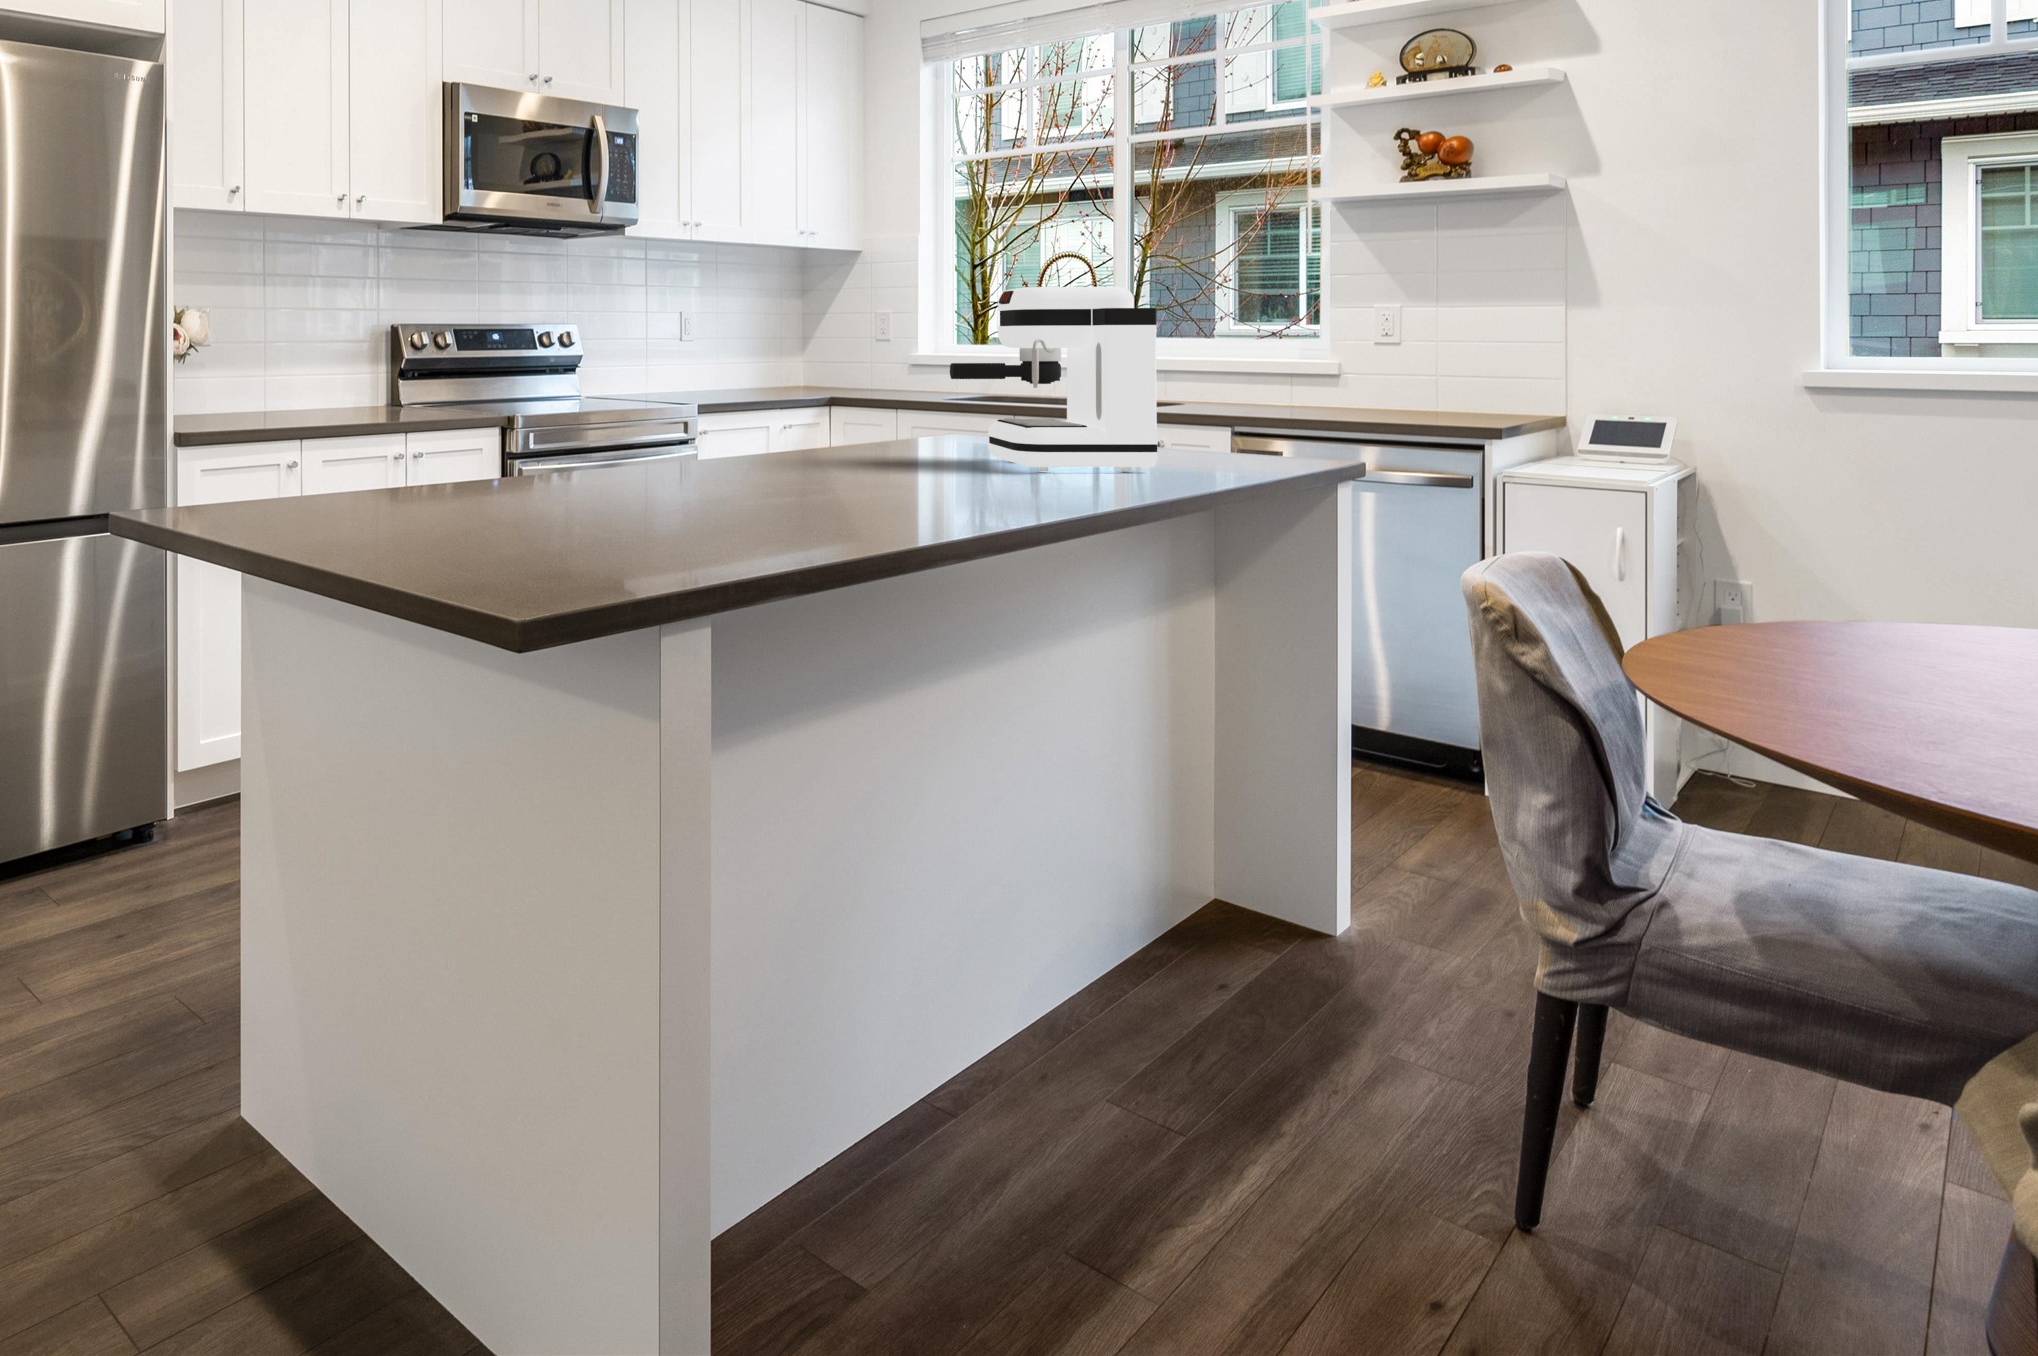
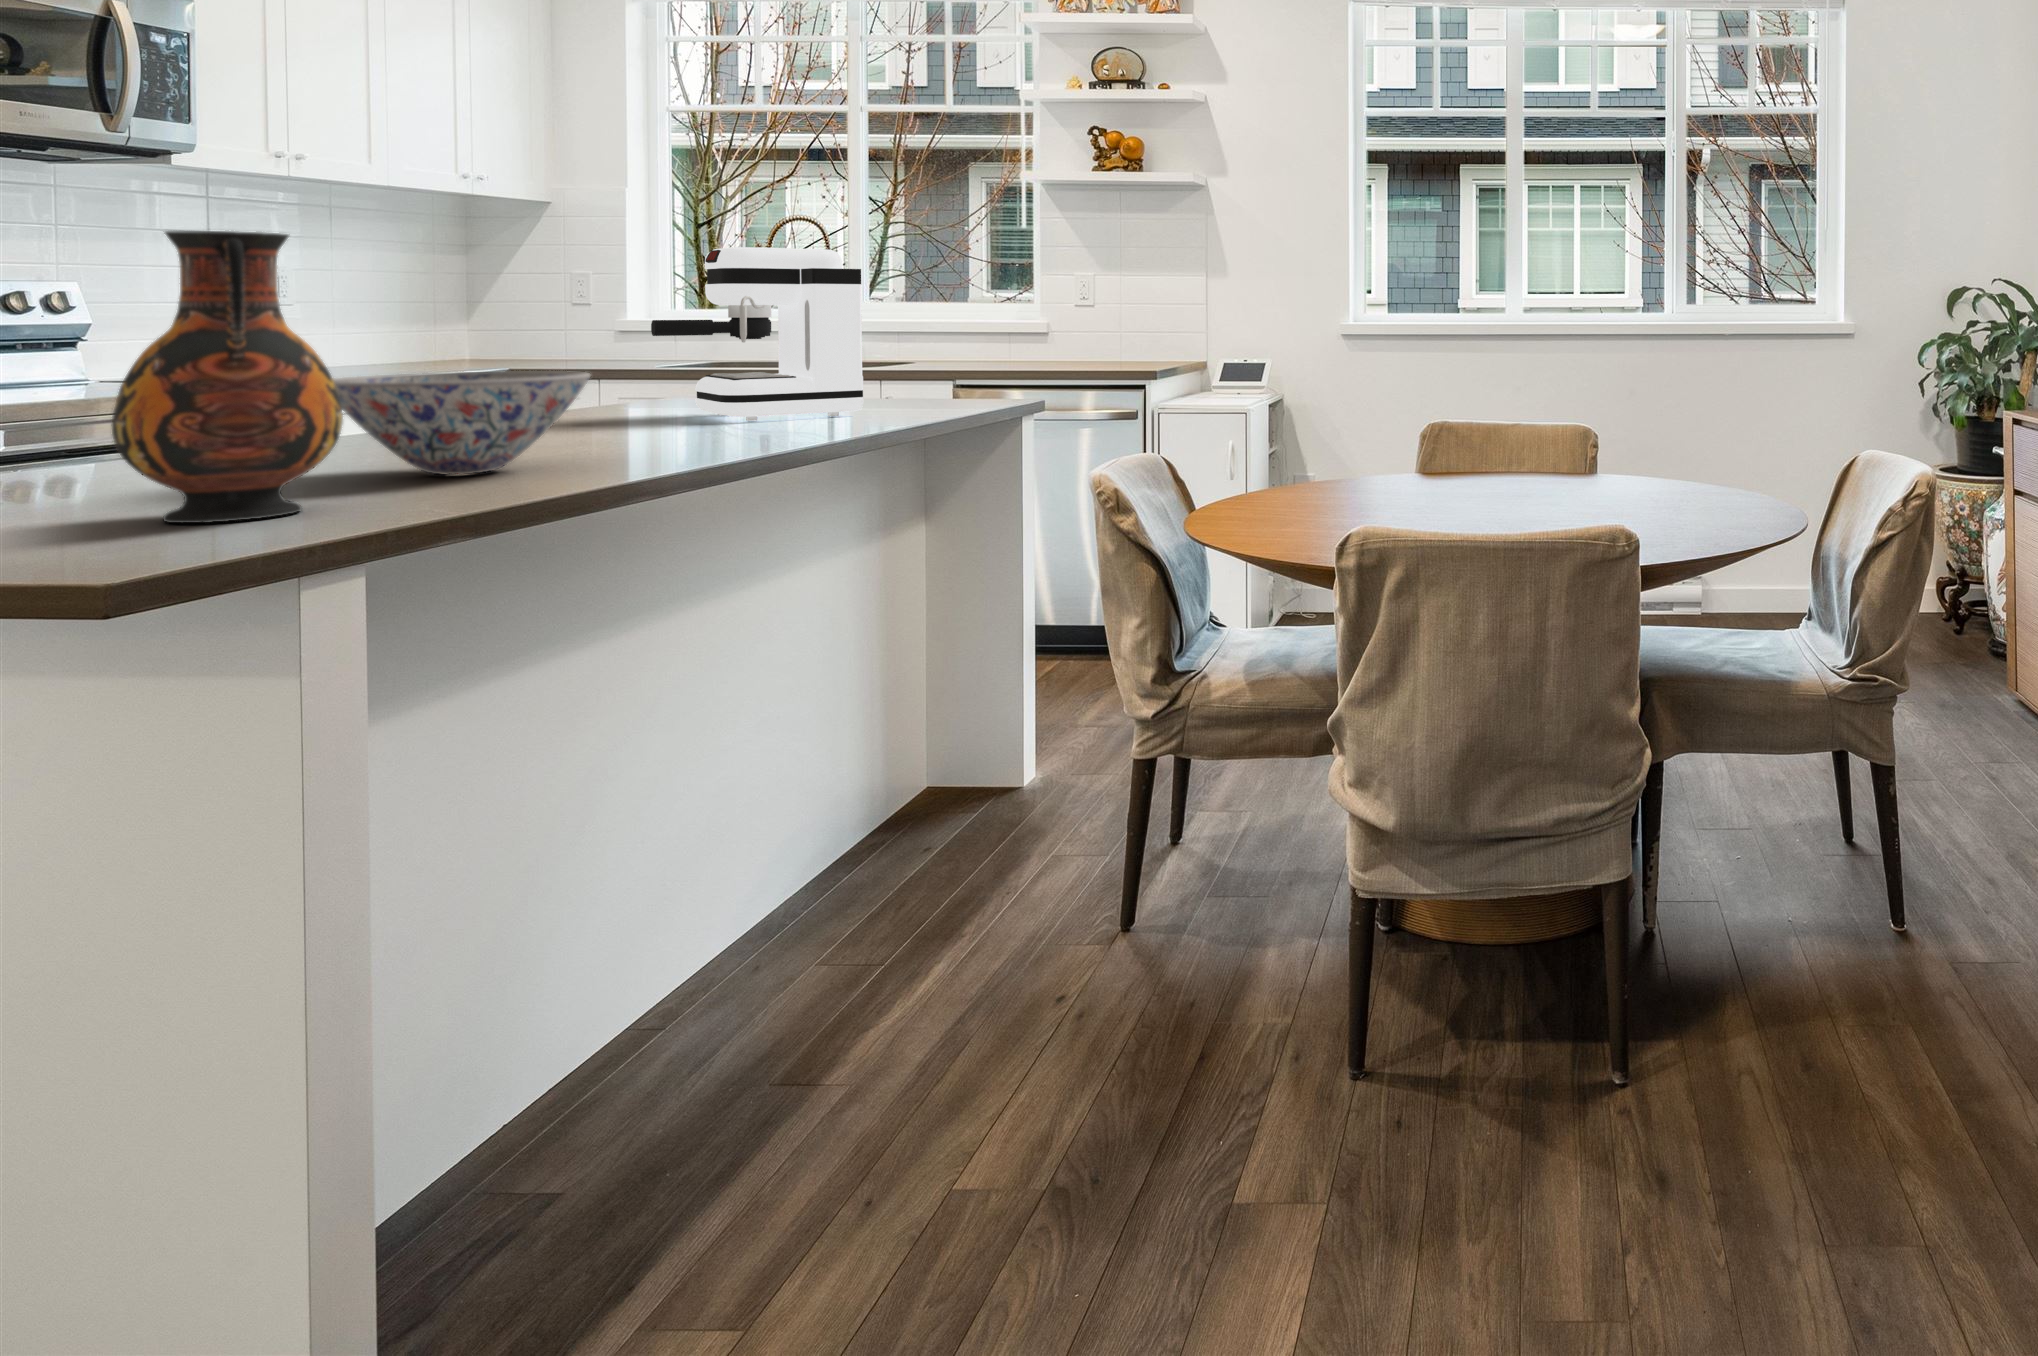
vase: none [554,288,707,555] -> present [111,231,343,523]
bowl: none [695,416,904,517] -> present [333,371,590,475]

